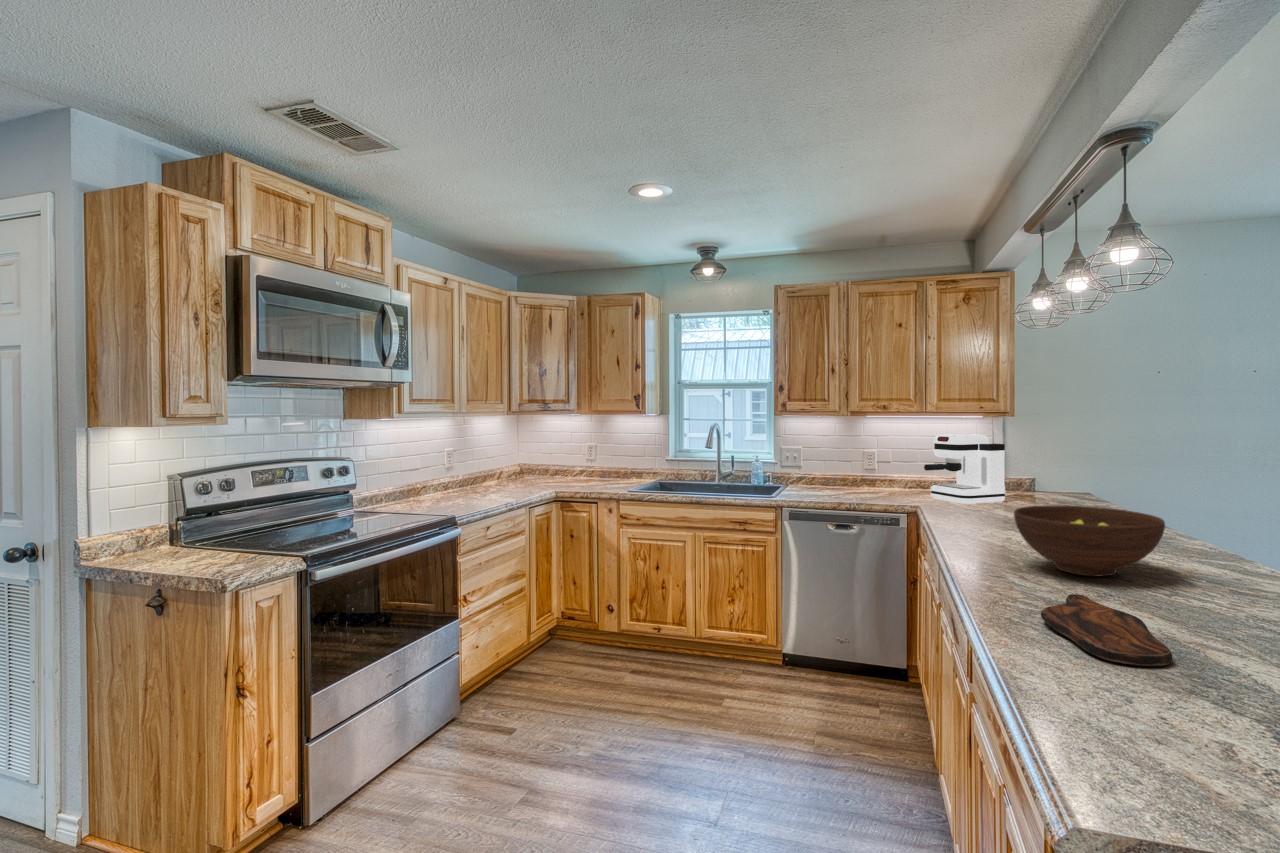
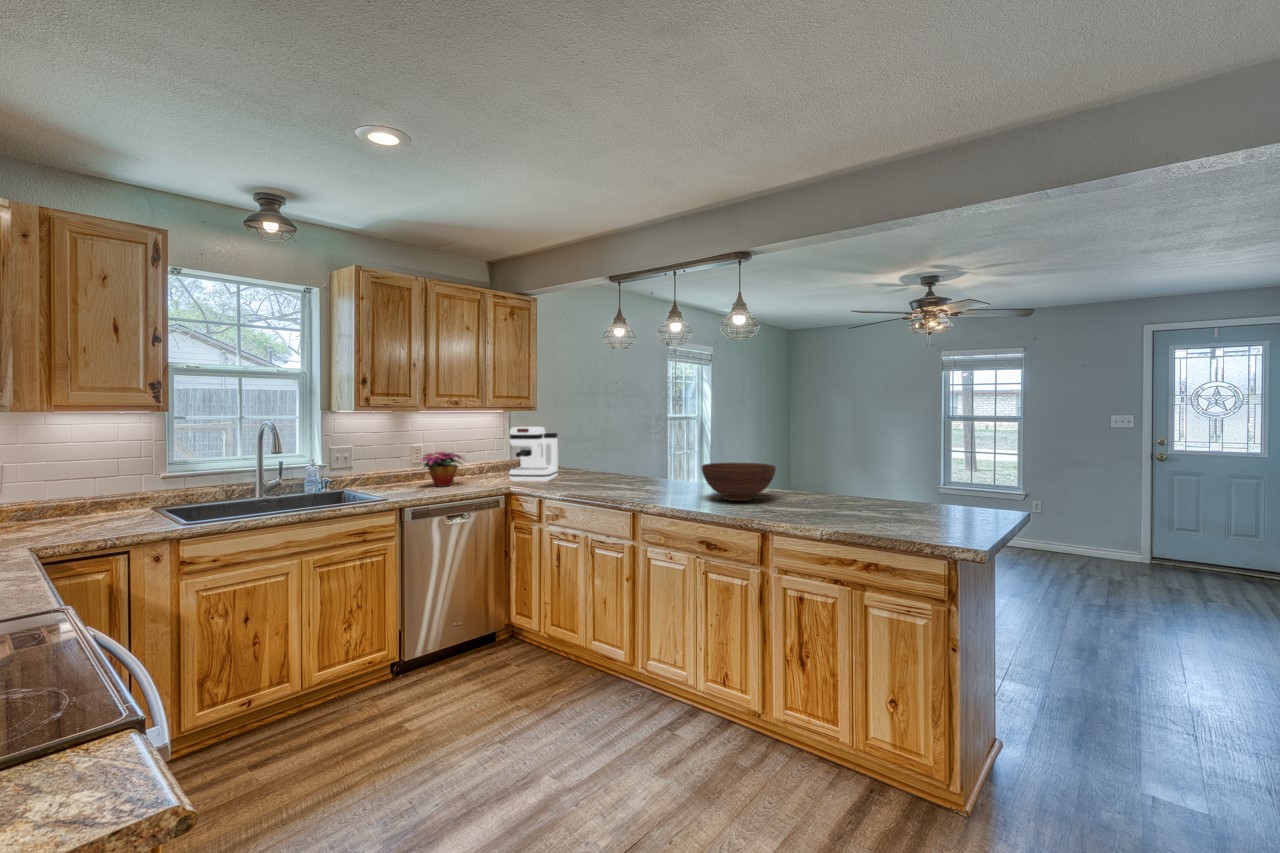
flower arrangement: none [836,457,894,495] -> present [421,452,463,487]
cutting board: present [1041,594,1172,666] -> none [790,505,886,523]

